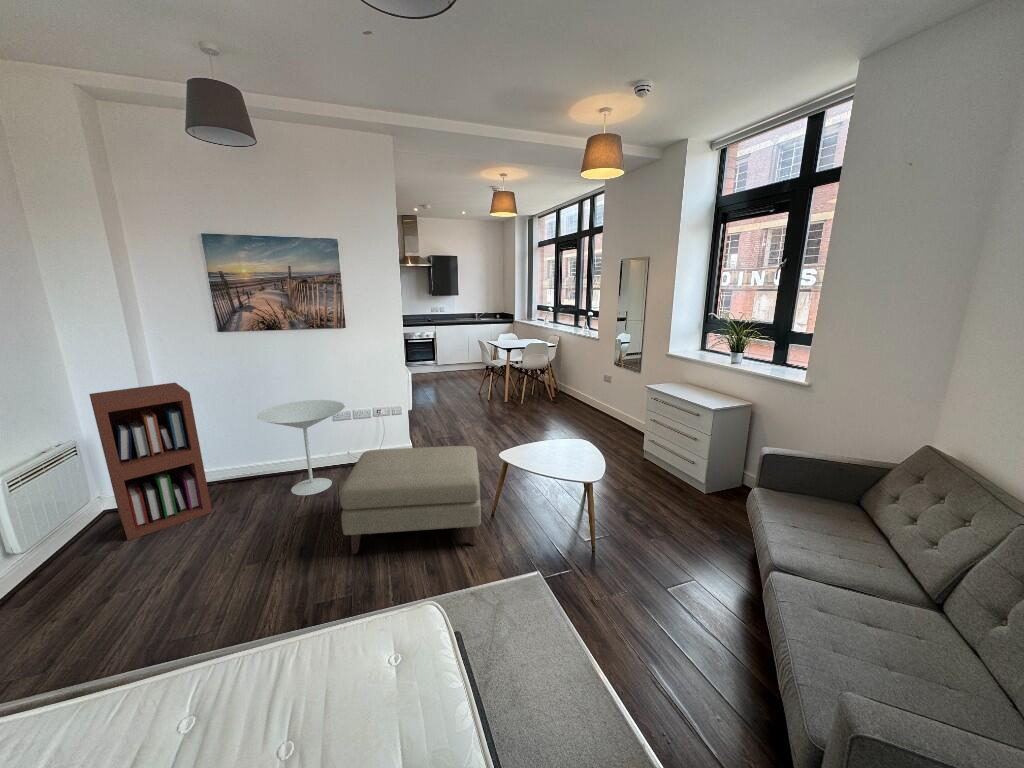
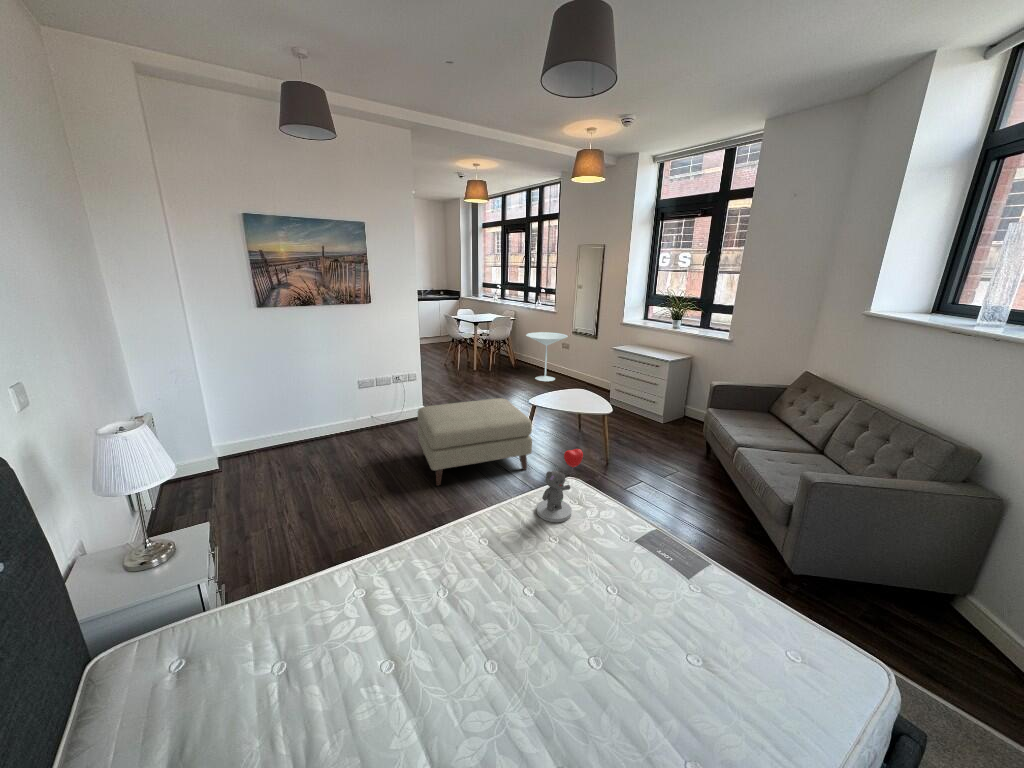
bookshelf: present [89,383,212,540] -> none [152,357,277,503]
side table: present [257,400,345,495] -> present [526,332,568,381]
teddy bear: none [291,580,364,708] -> present [537,449,583,522]

